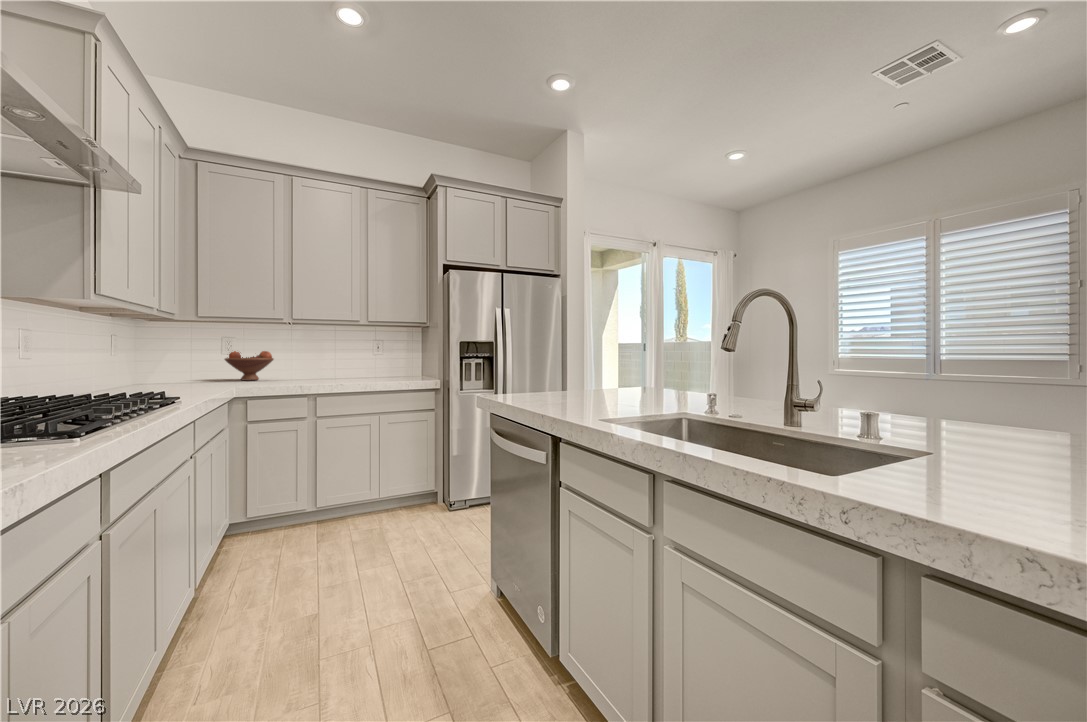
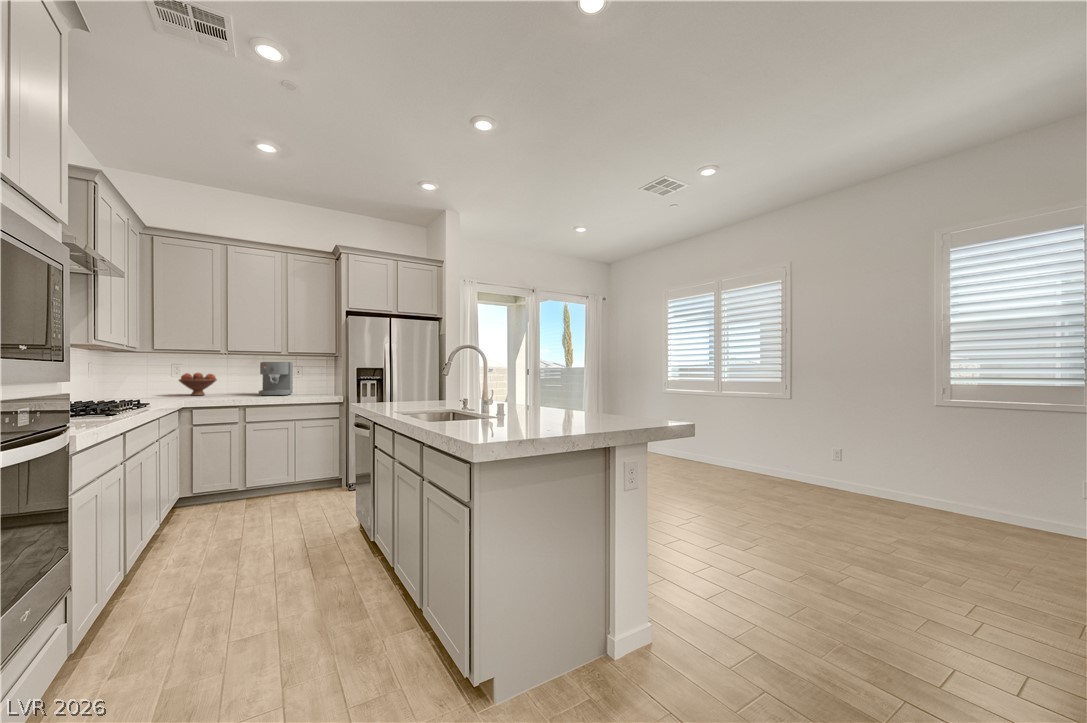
coffee maker: none [329,335,369,381] -> present [259,362,293,396]

